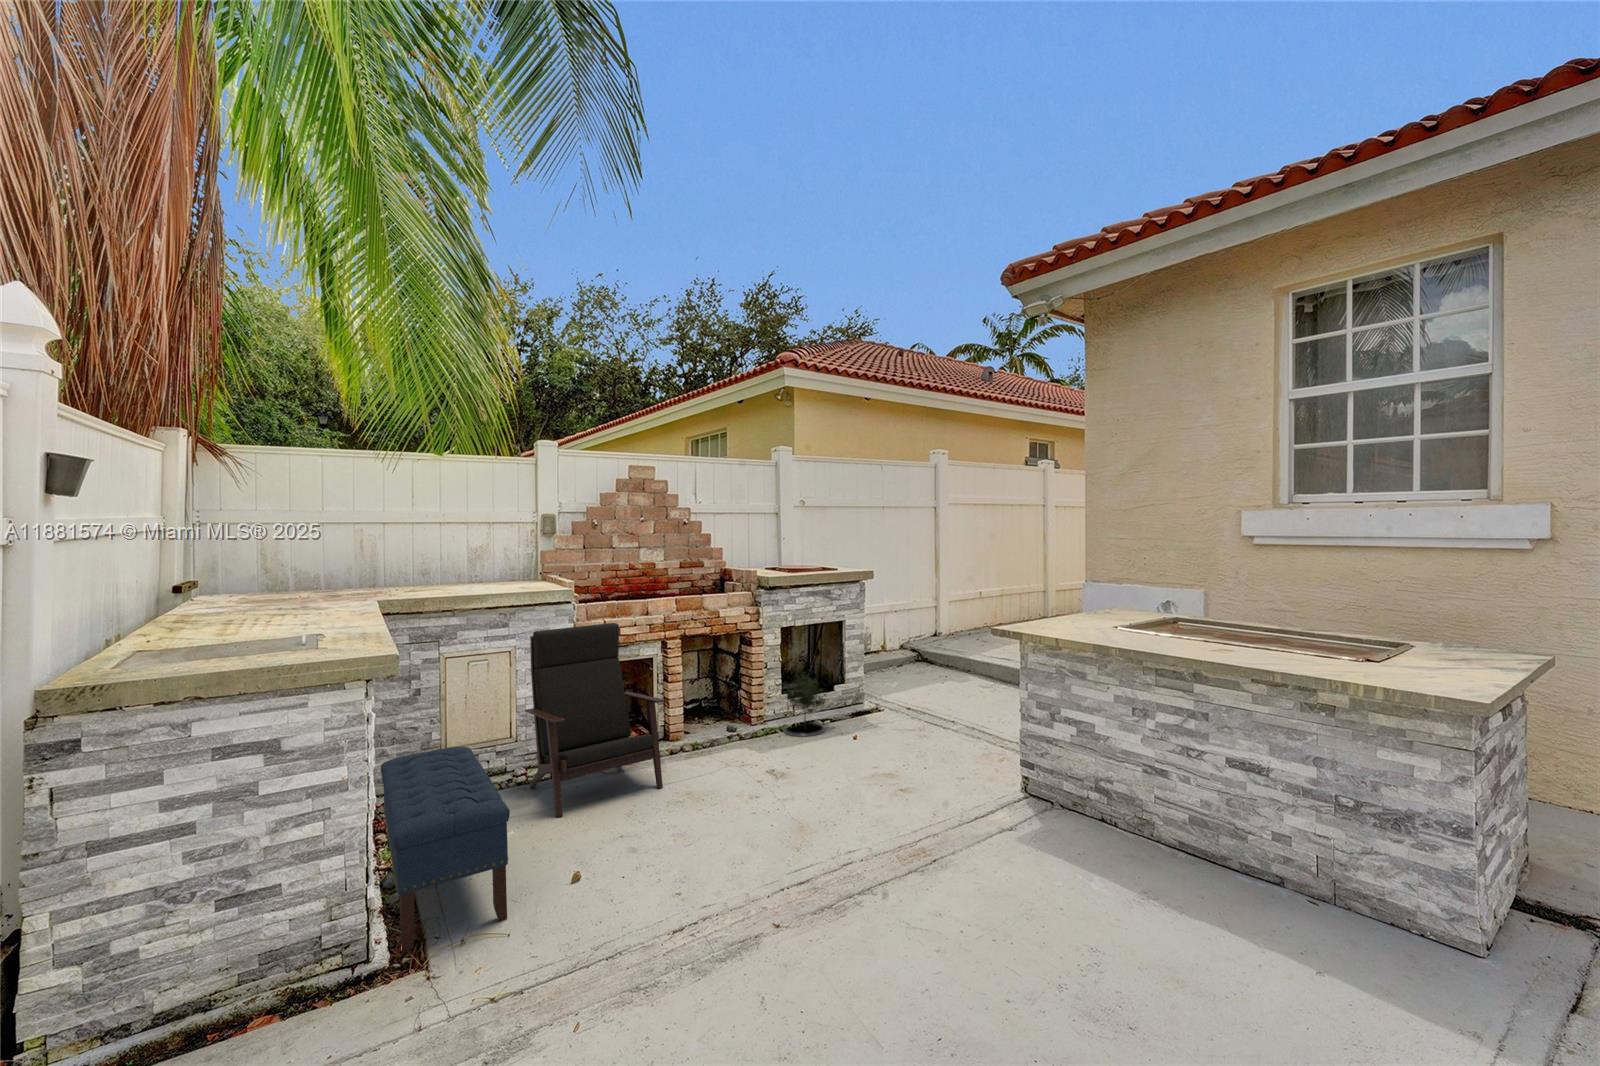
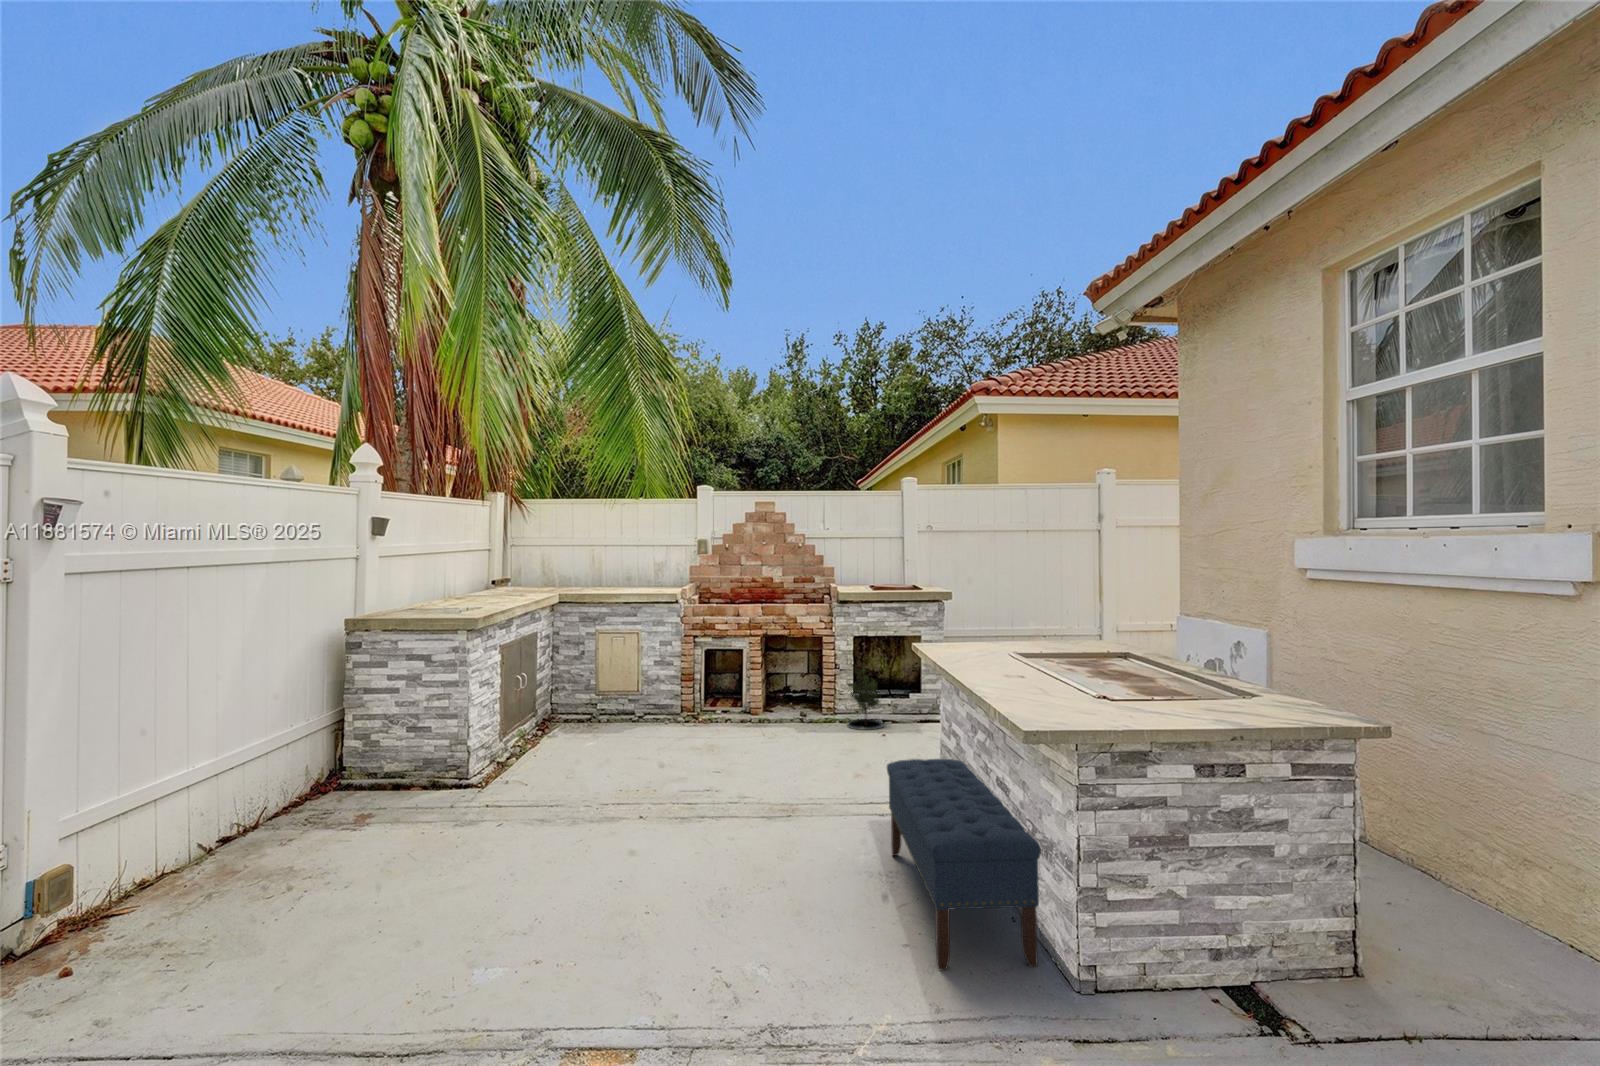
lounge chair: present [525,623,665,817] -> none [630,620,713,744]
bench: present [381,747,510,954] -> present [887,759,1041,970]

